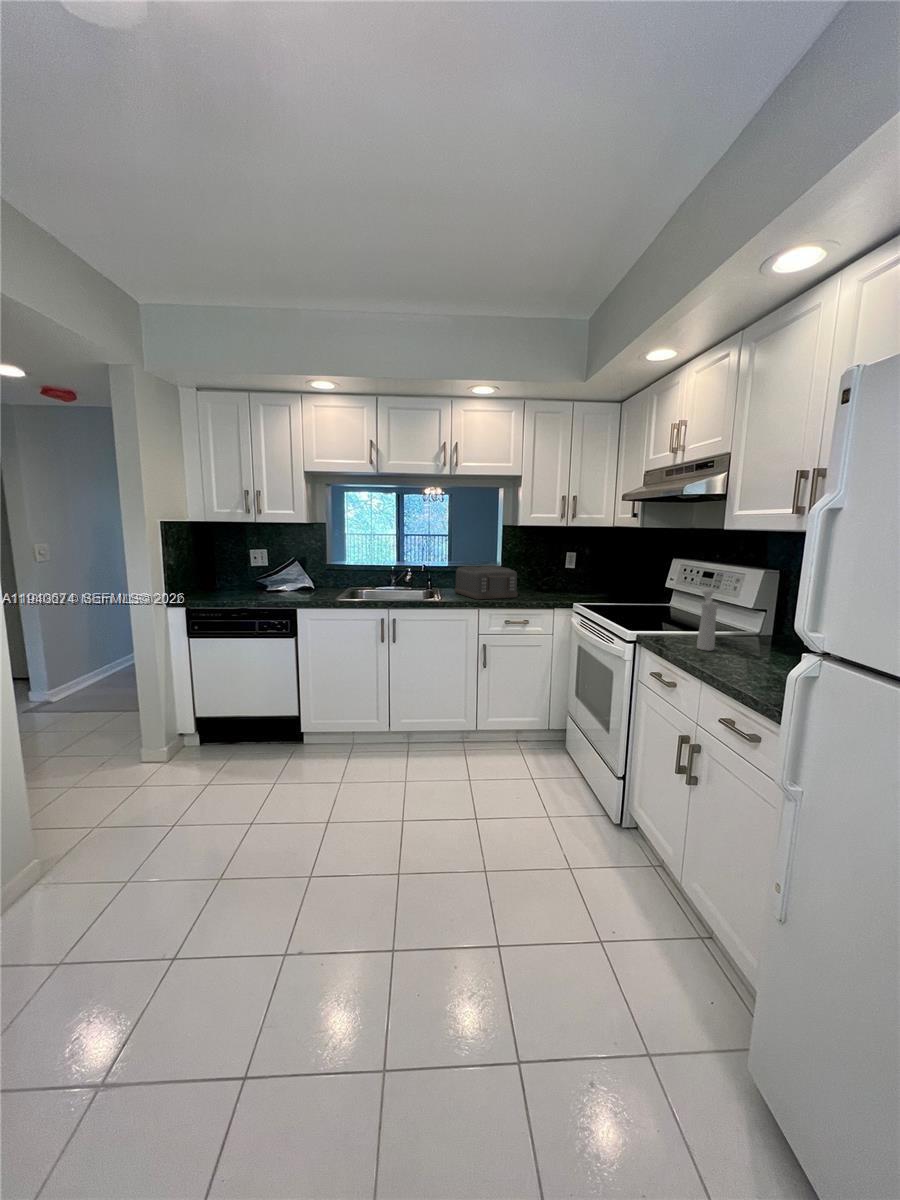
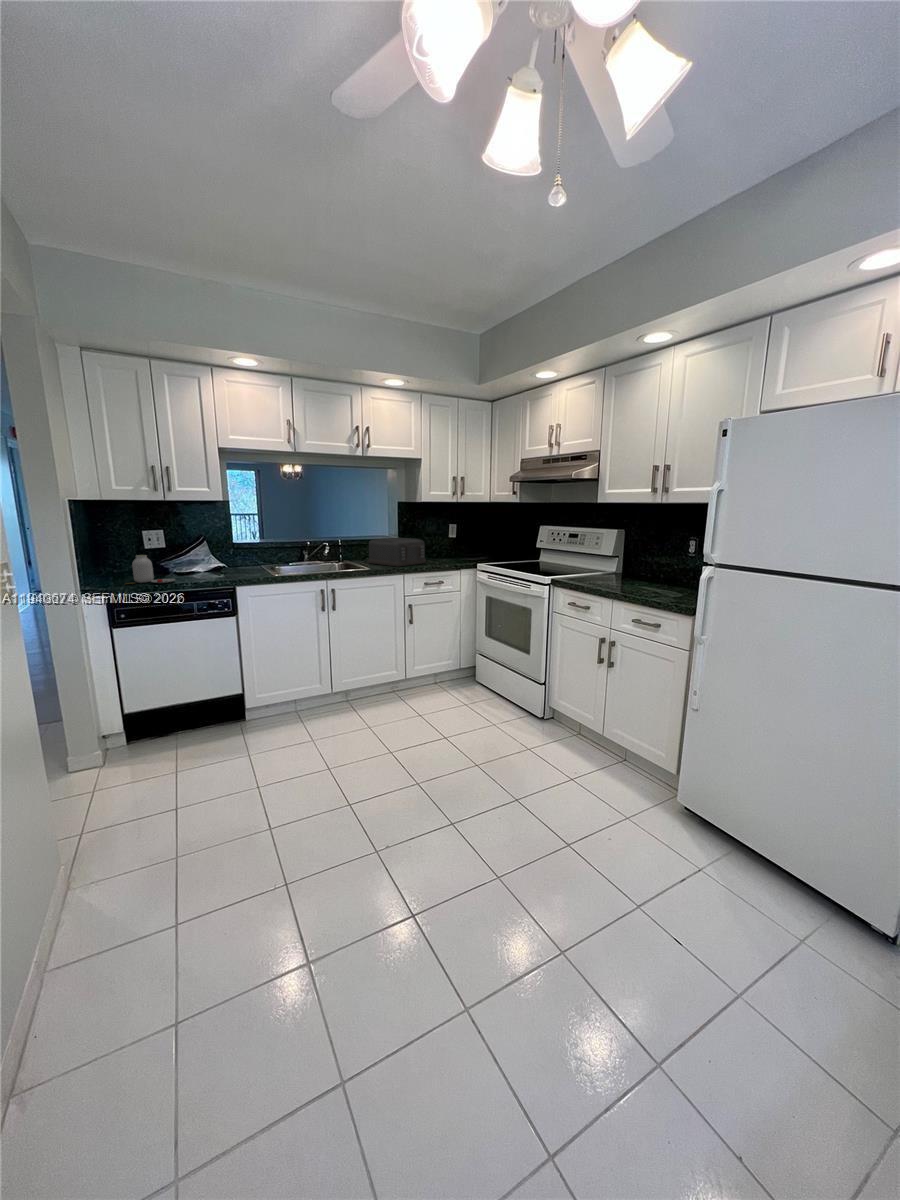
jar: none [209,572,250,599] -> present [127,555,175,584]
pepper mill: present [697,588,719,651] -> none [590,542,607,583]

